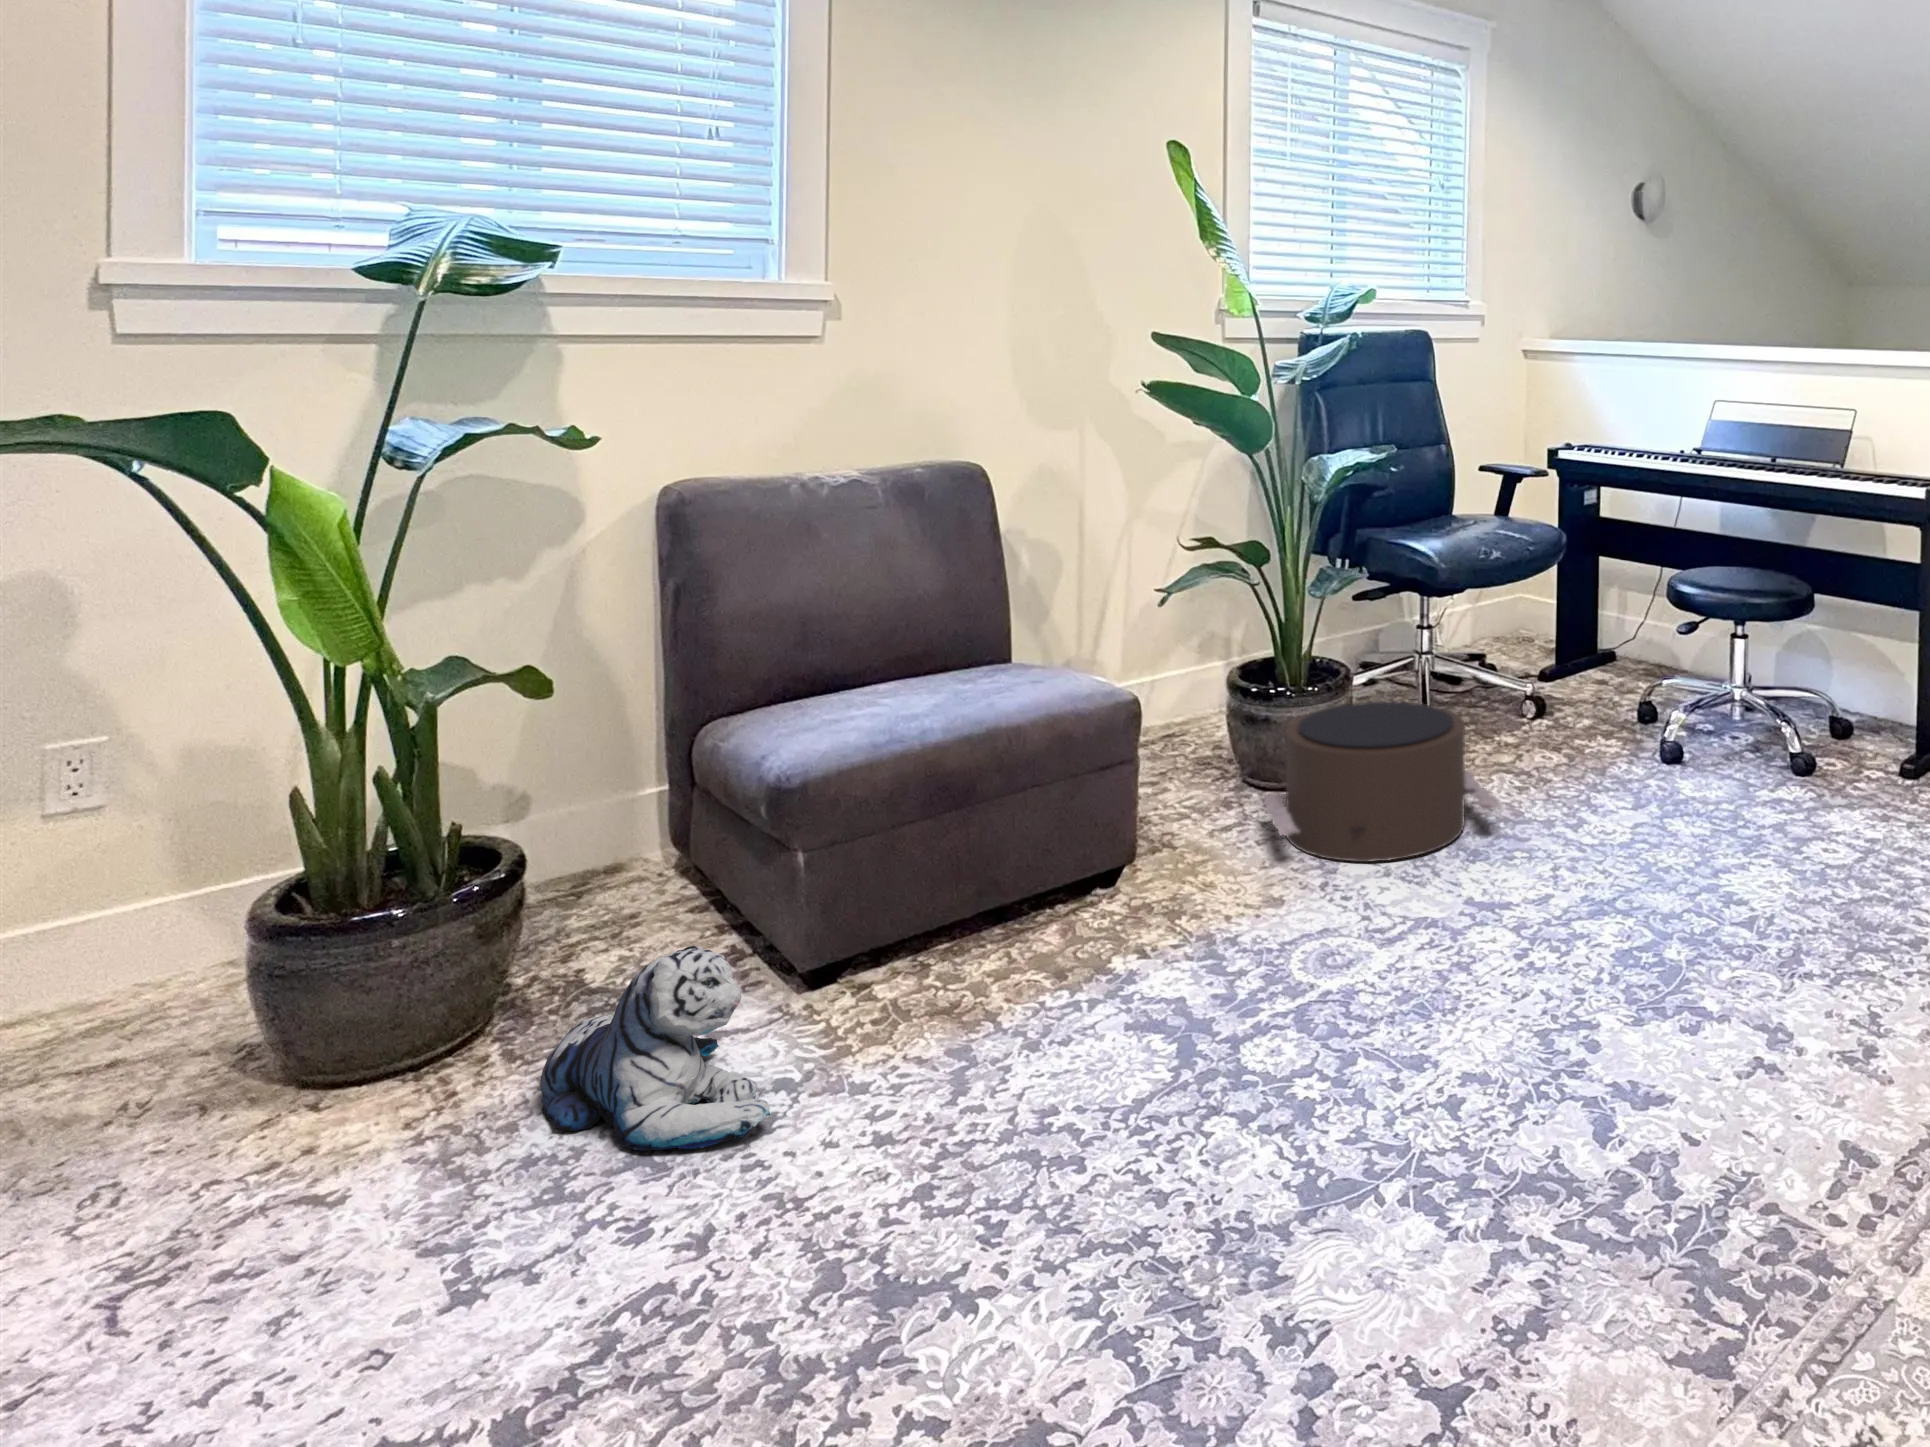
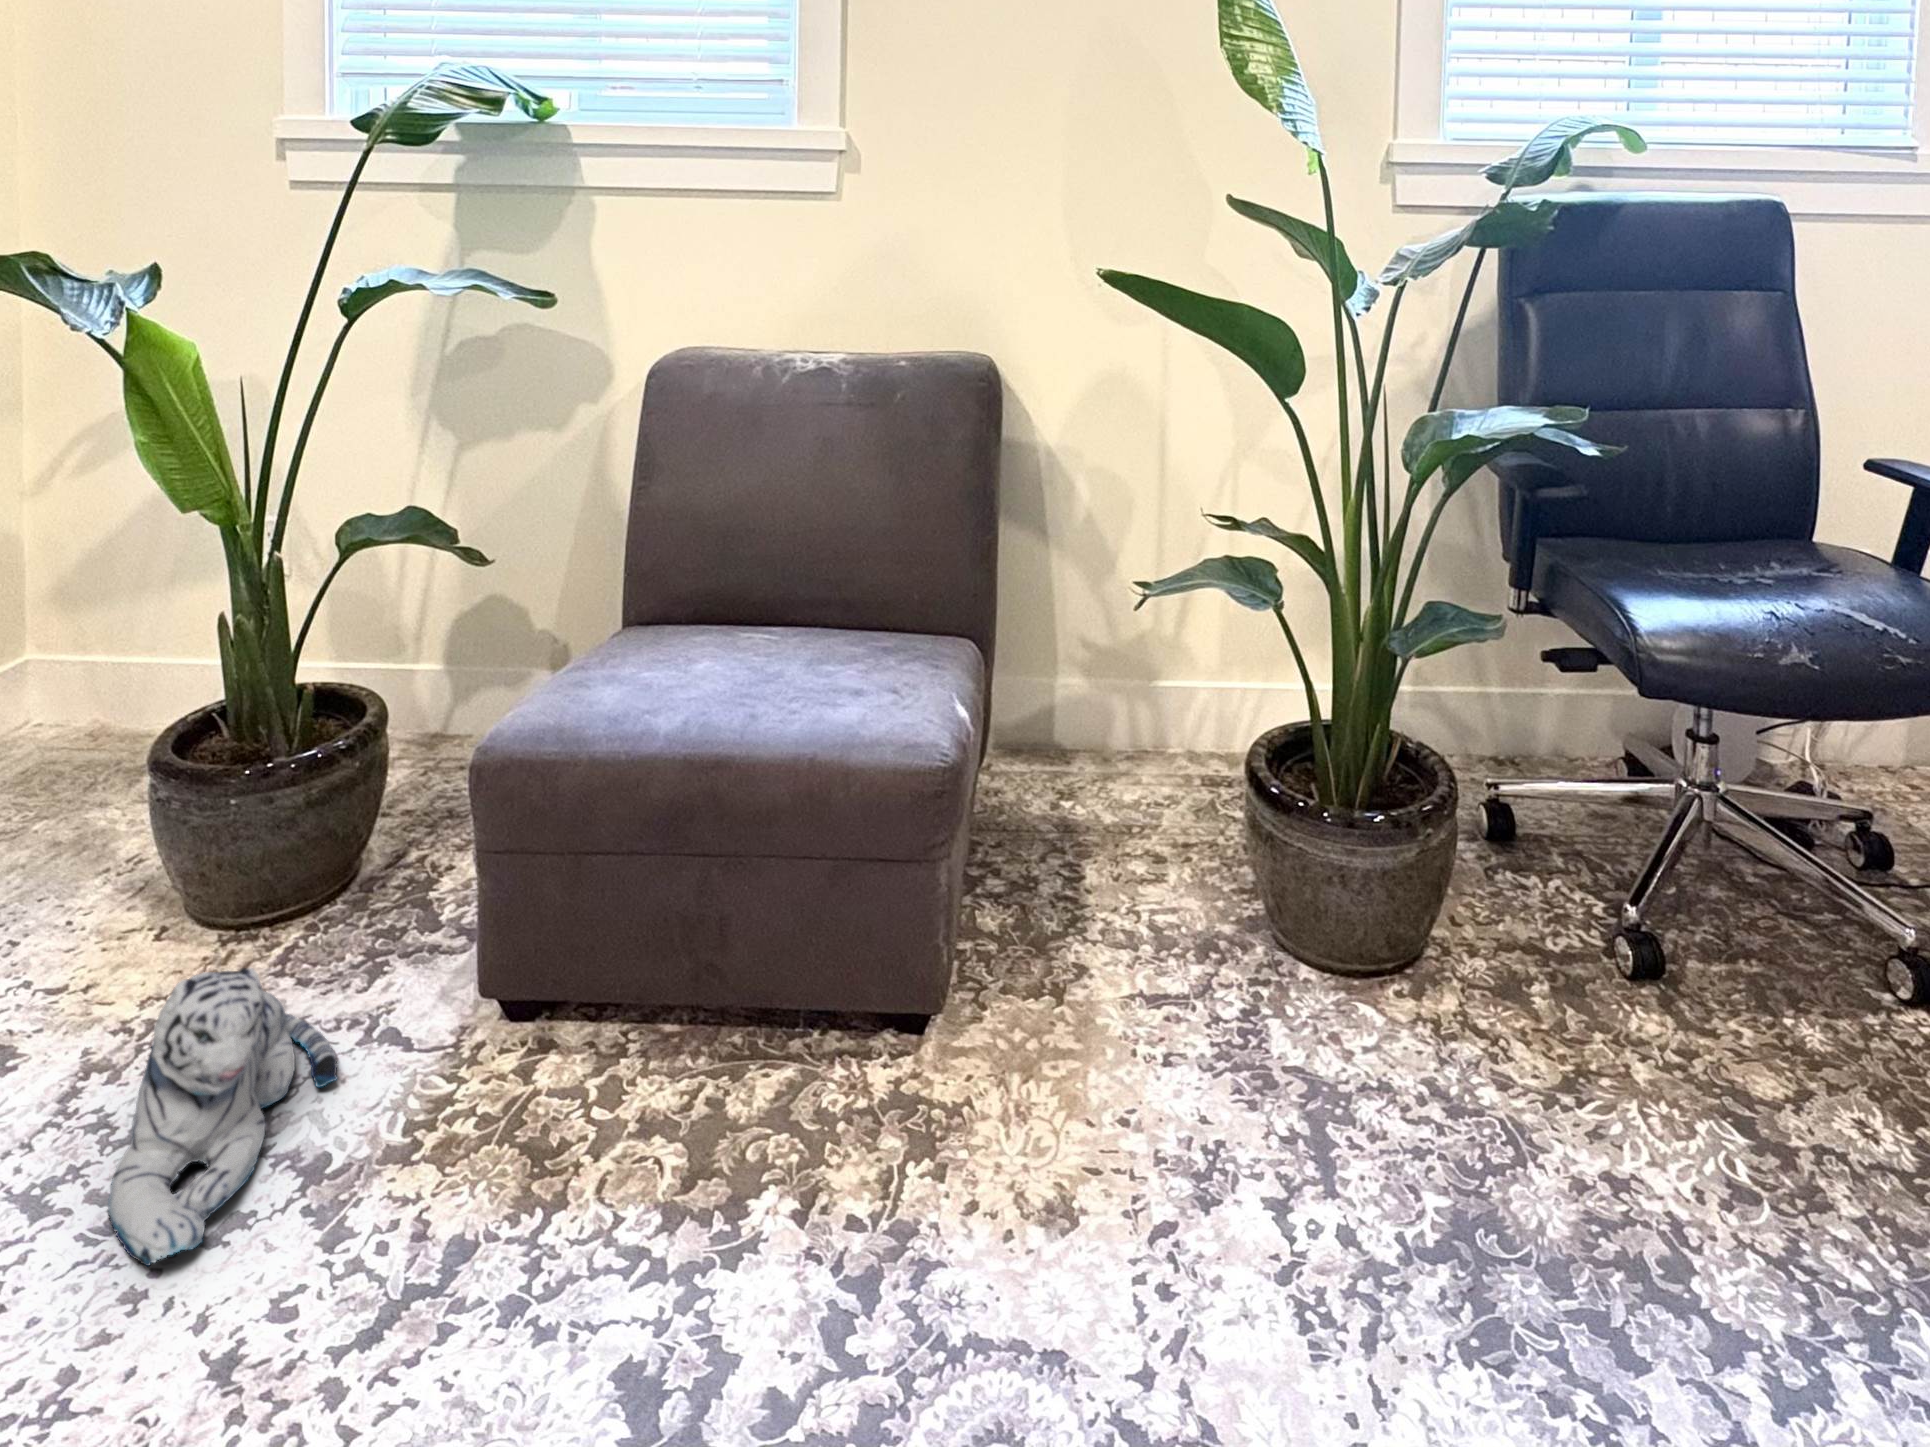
pouf: present [1264,702,1501,862] -> none [1137,872,1596,1280]

